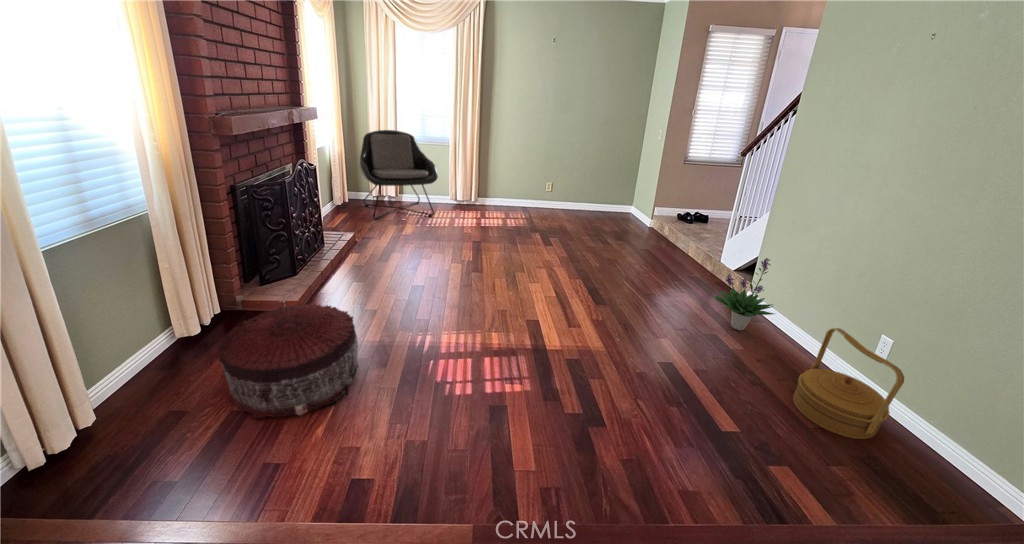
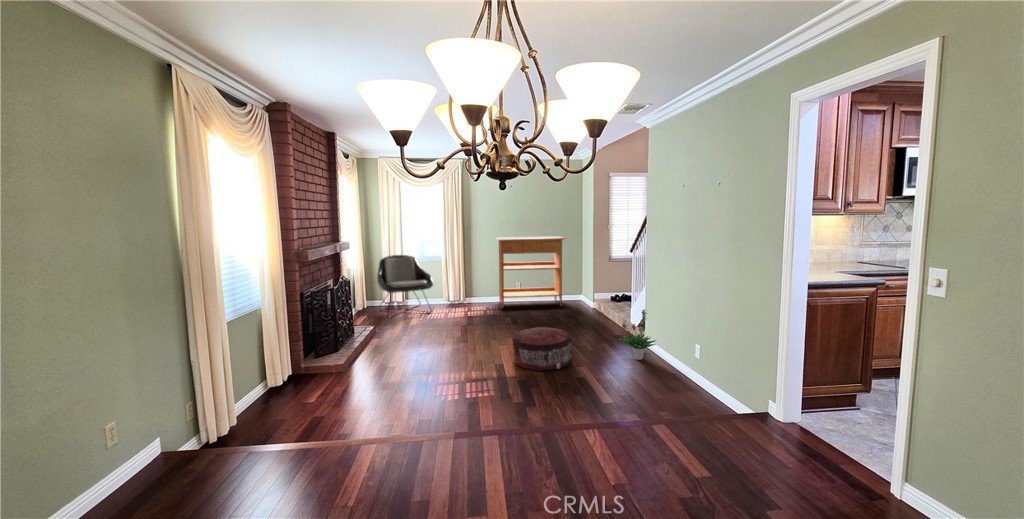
console table: none [523,116,628,220] -> present [496,236,566,308]
pouf: present [218,304,359,419] -> present [513,327,572,371]
woven basket: present [793,328,904,439] -> none [658,340,708,403]

